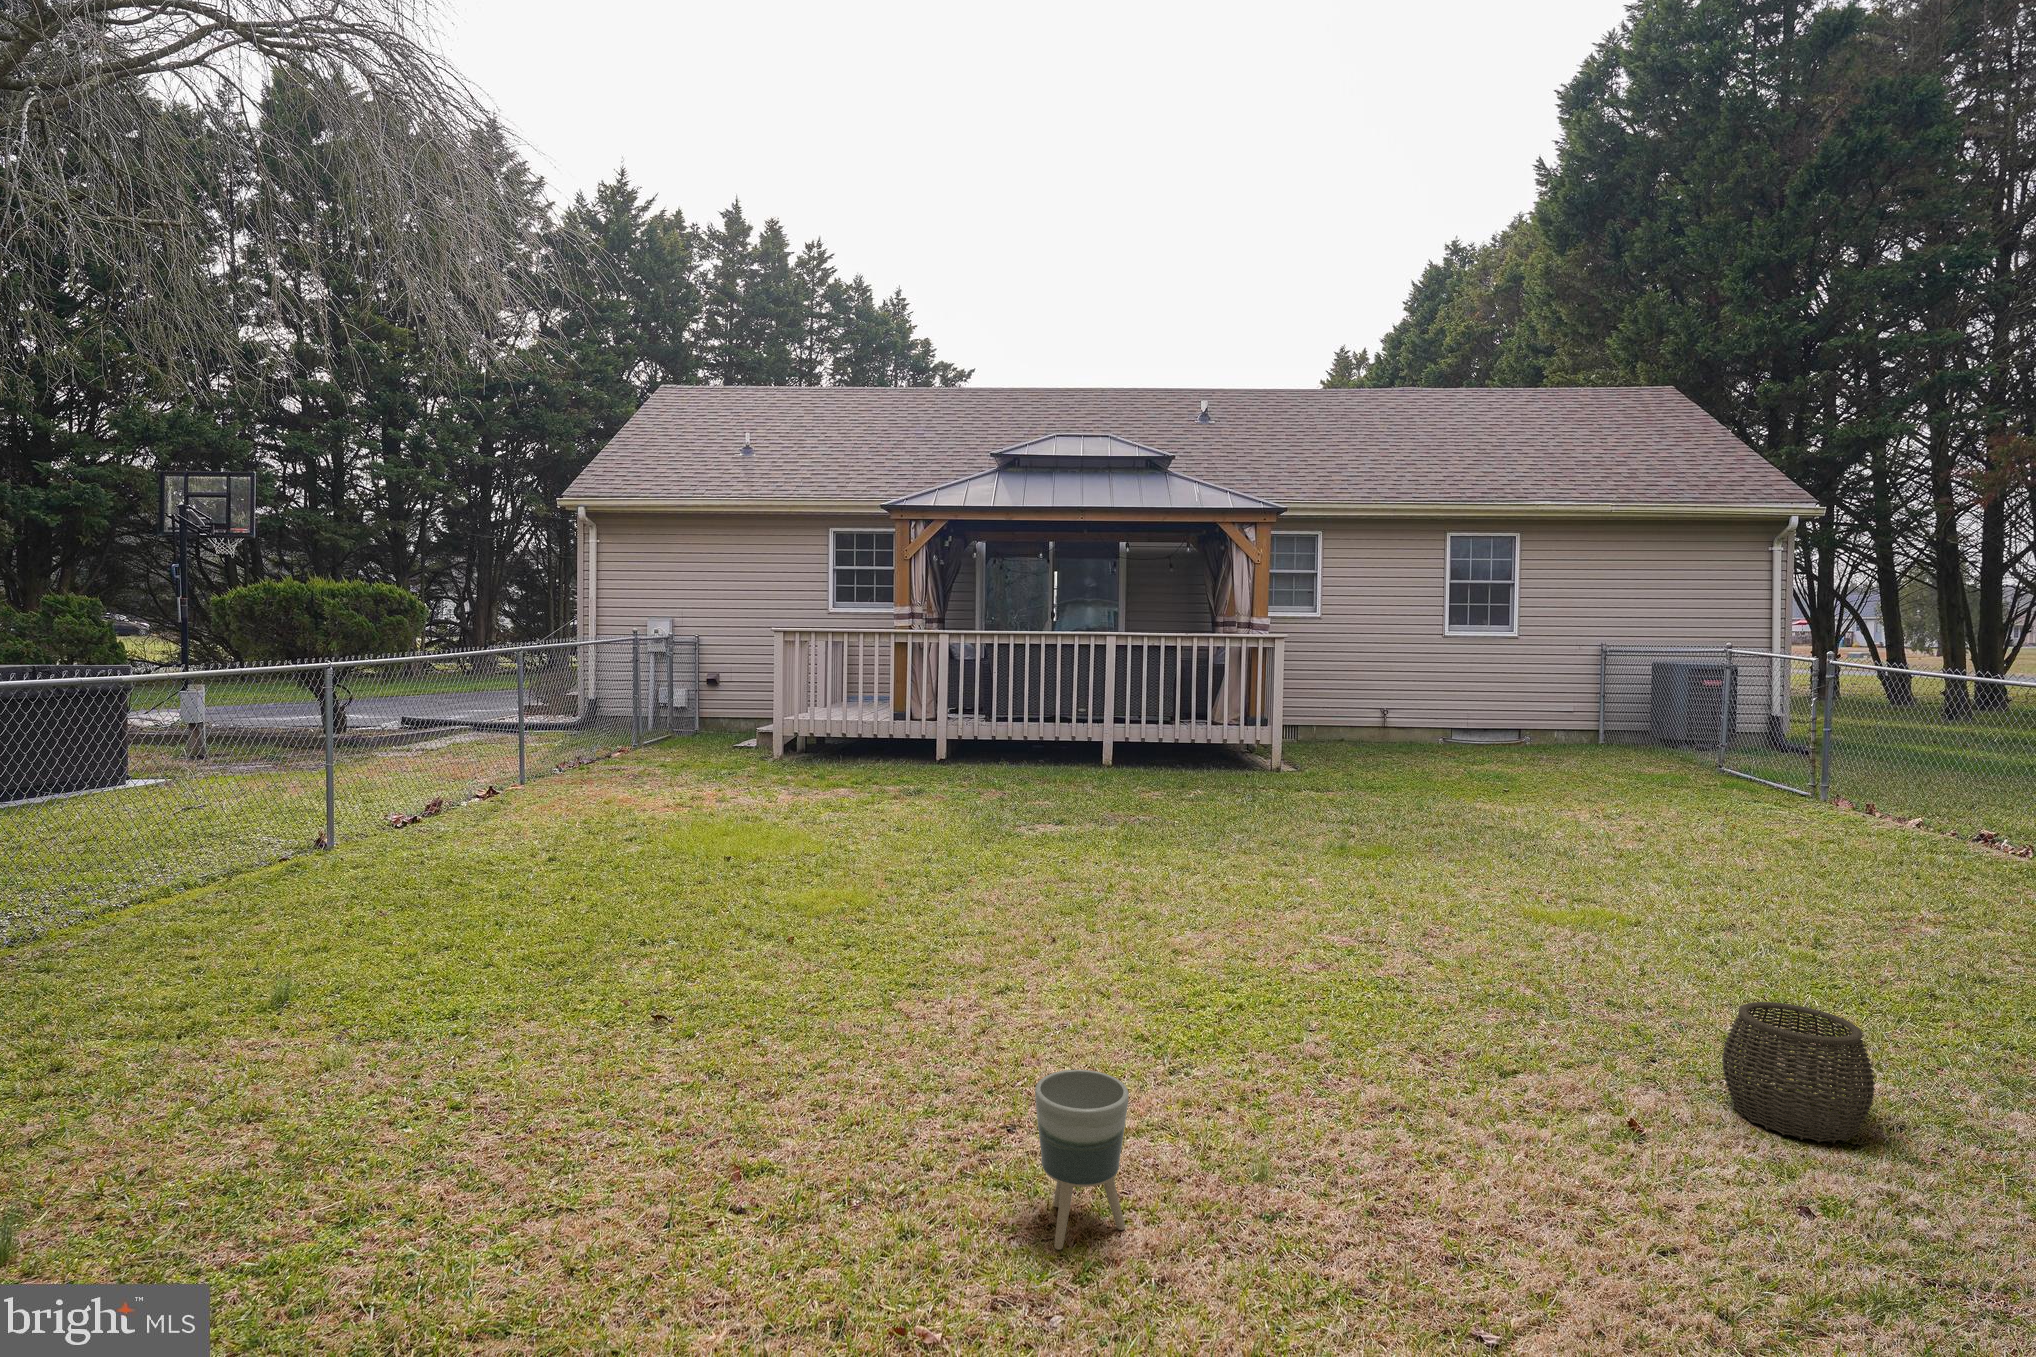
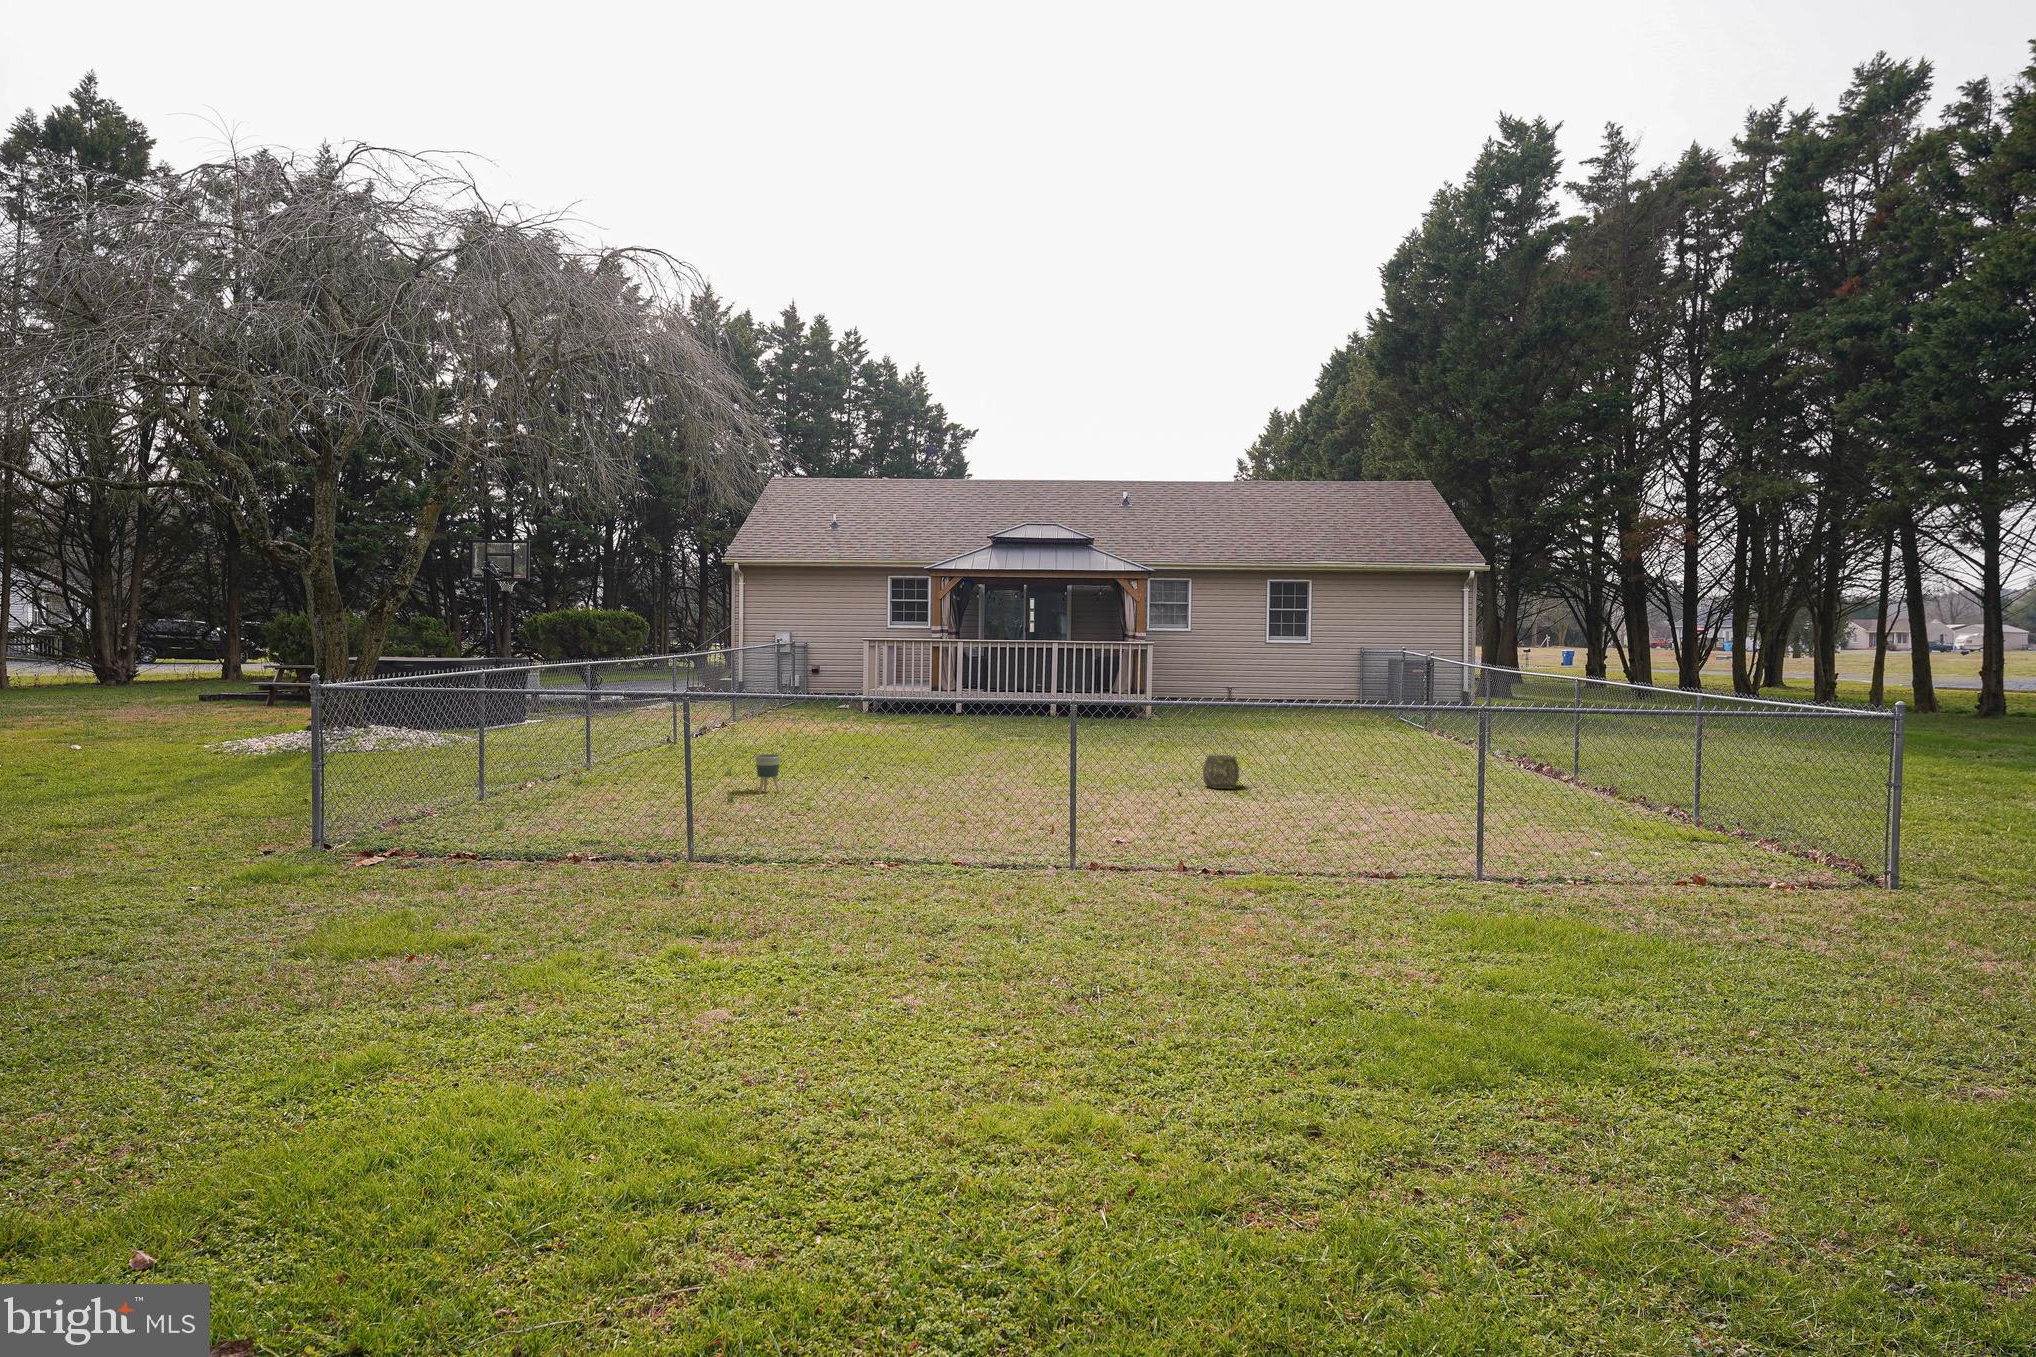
planter: present [1035,1070,1129,1250] -> present [755,754,780,794]

